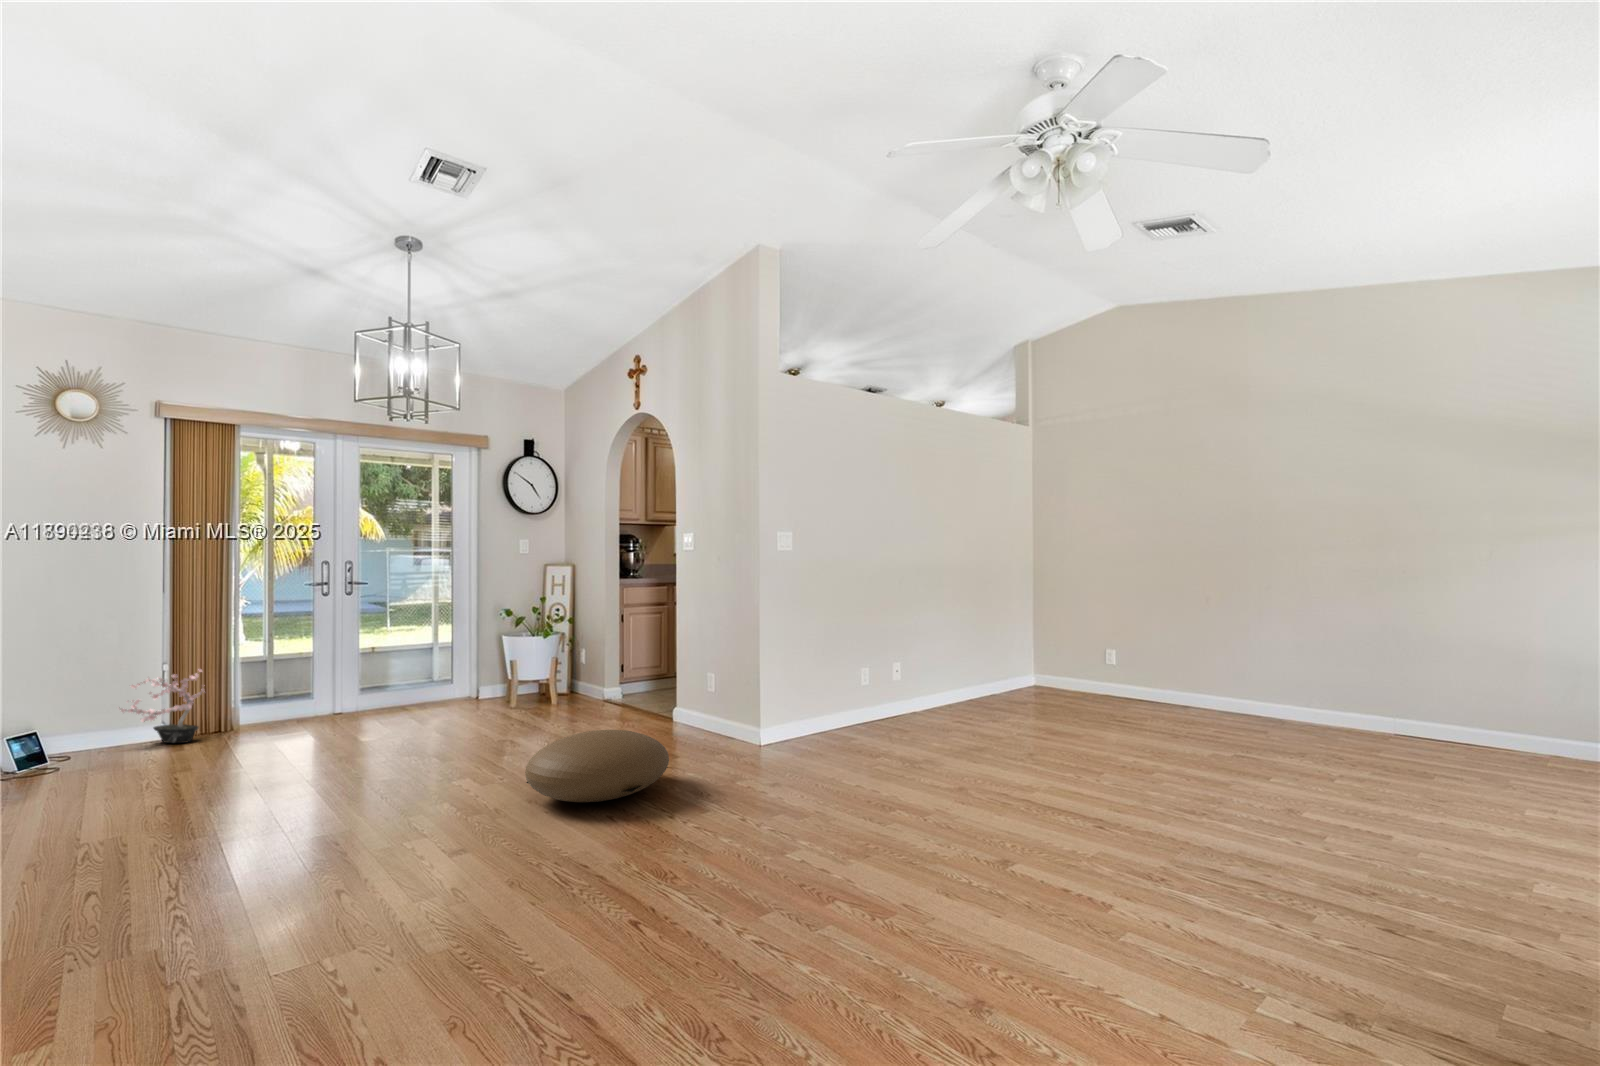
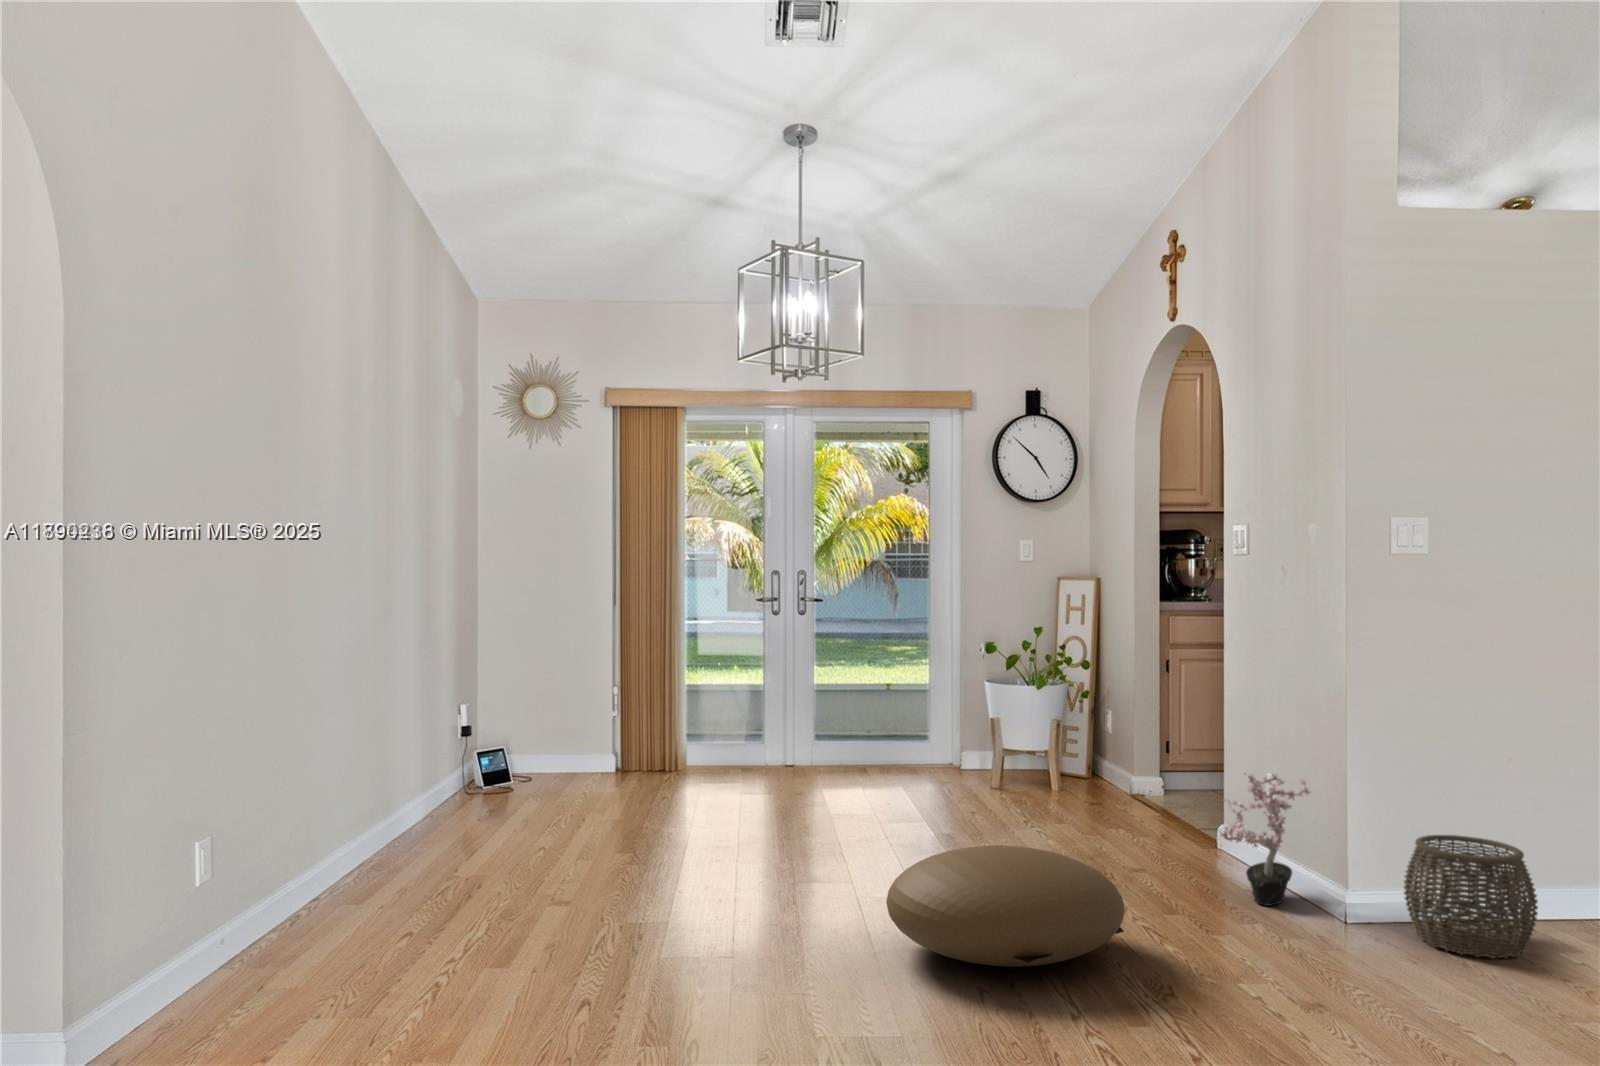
potted plant: present [120,669,204,743] -> present [1220,773,1310,906]
woven basket: none [783,692,841,750] -> present [1404,835,1538,959]

